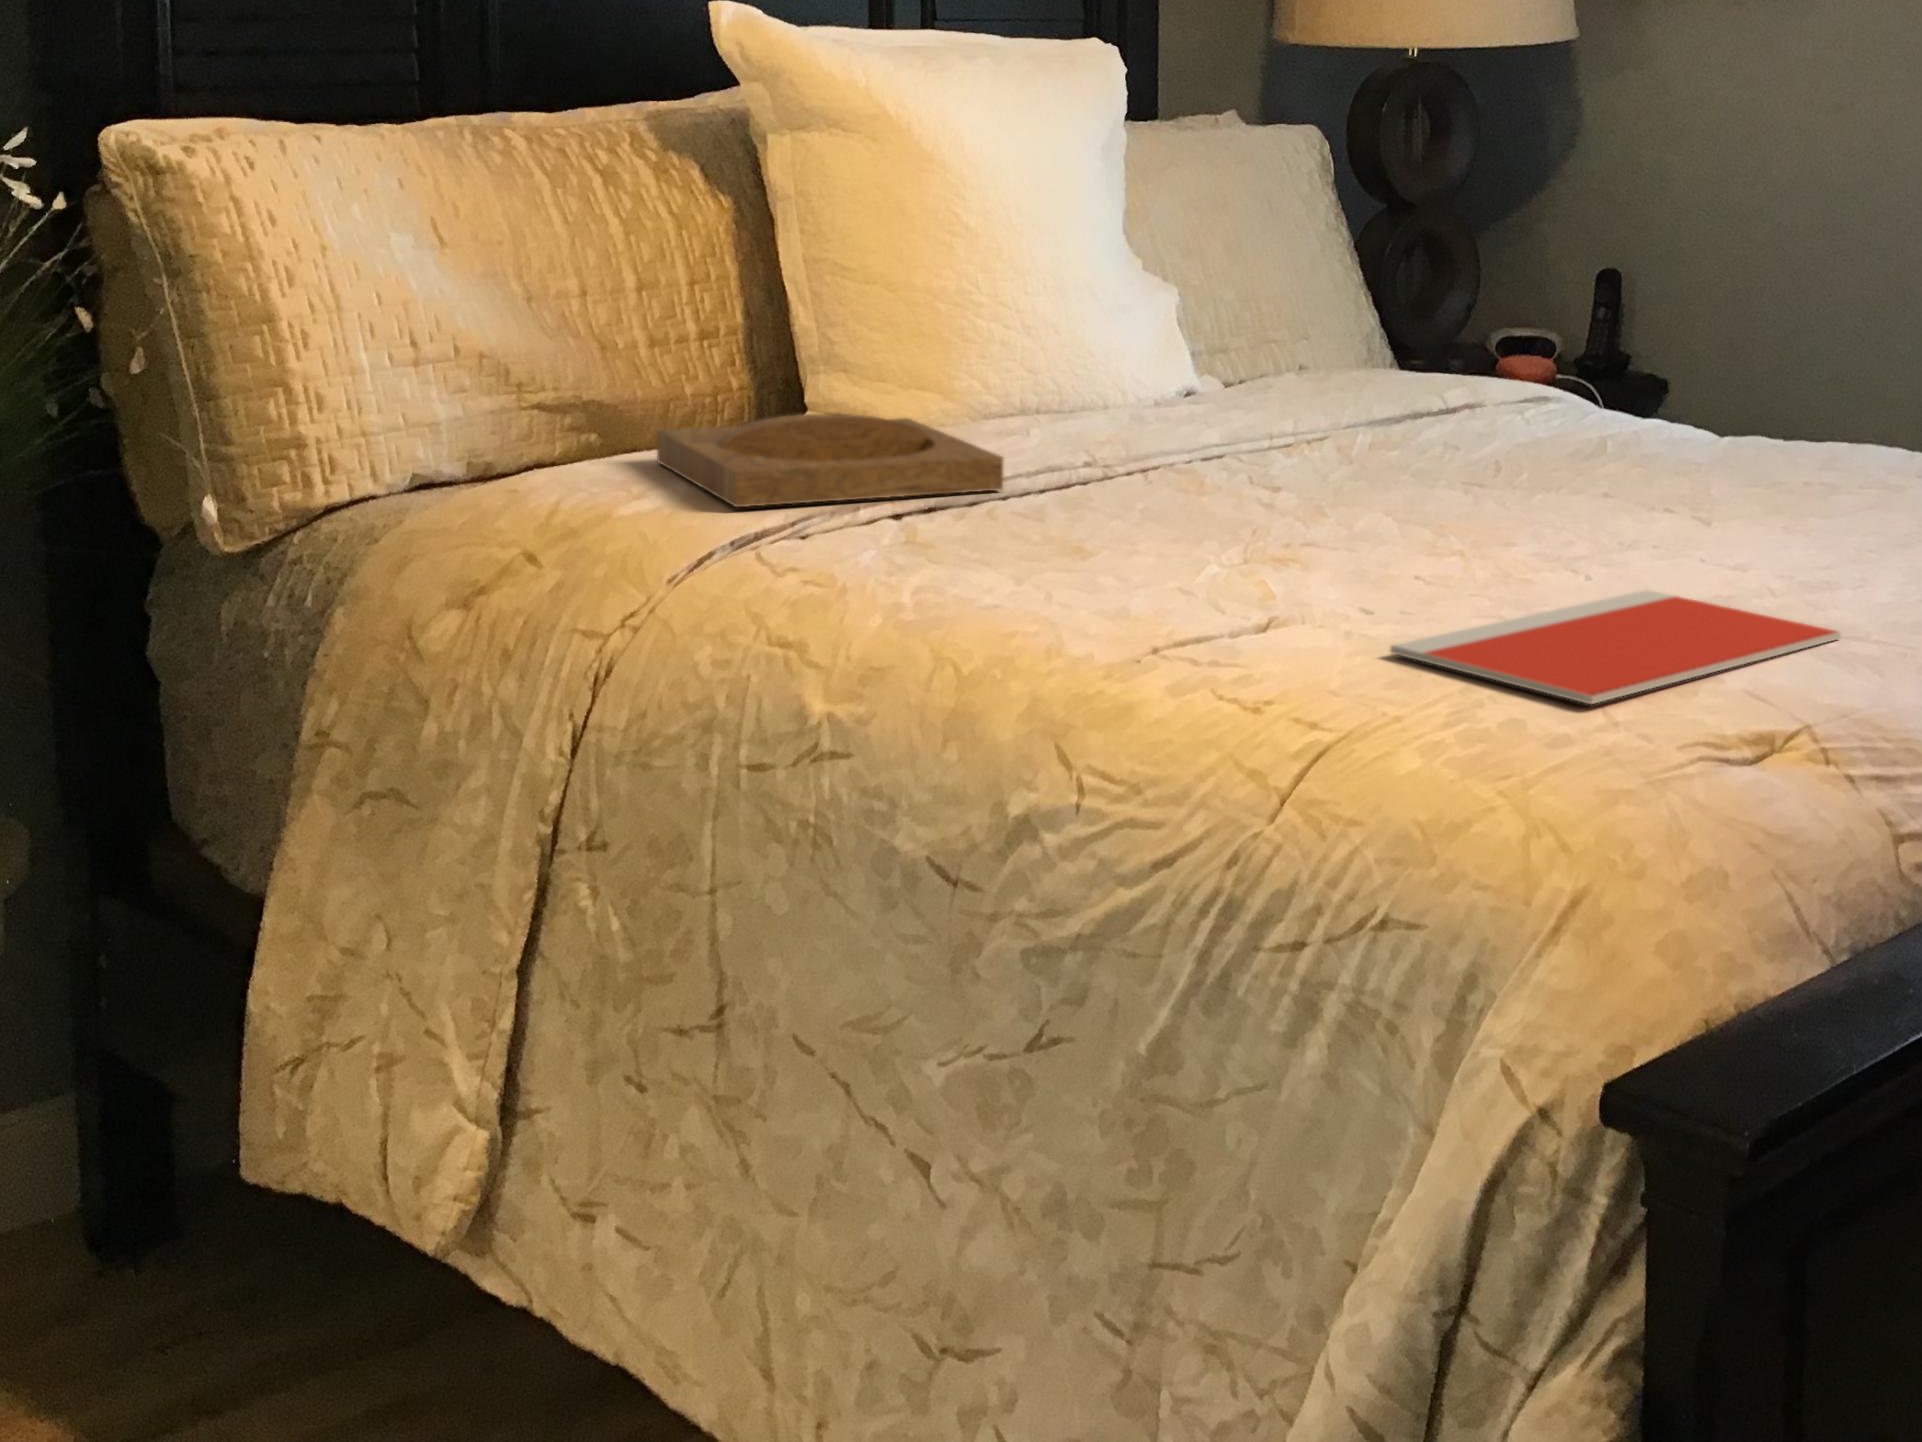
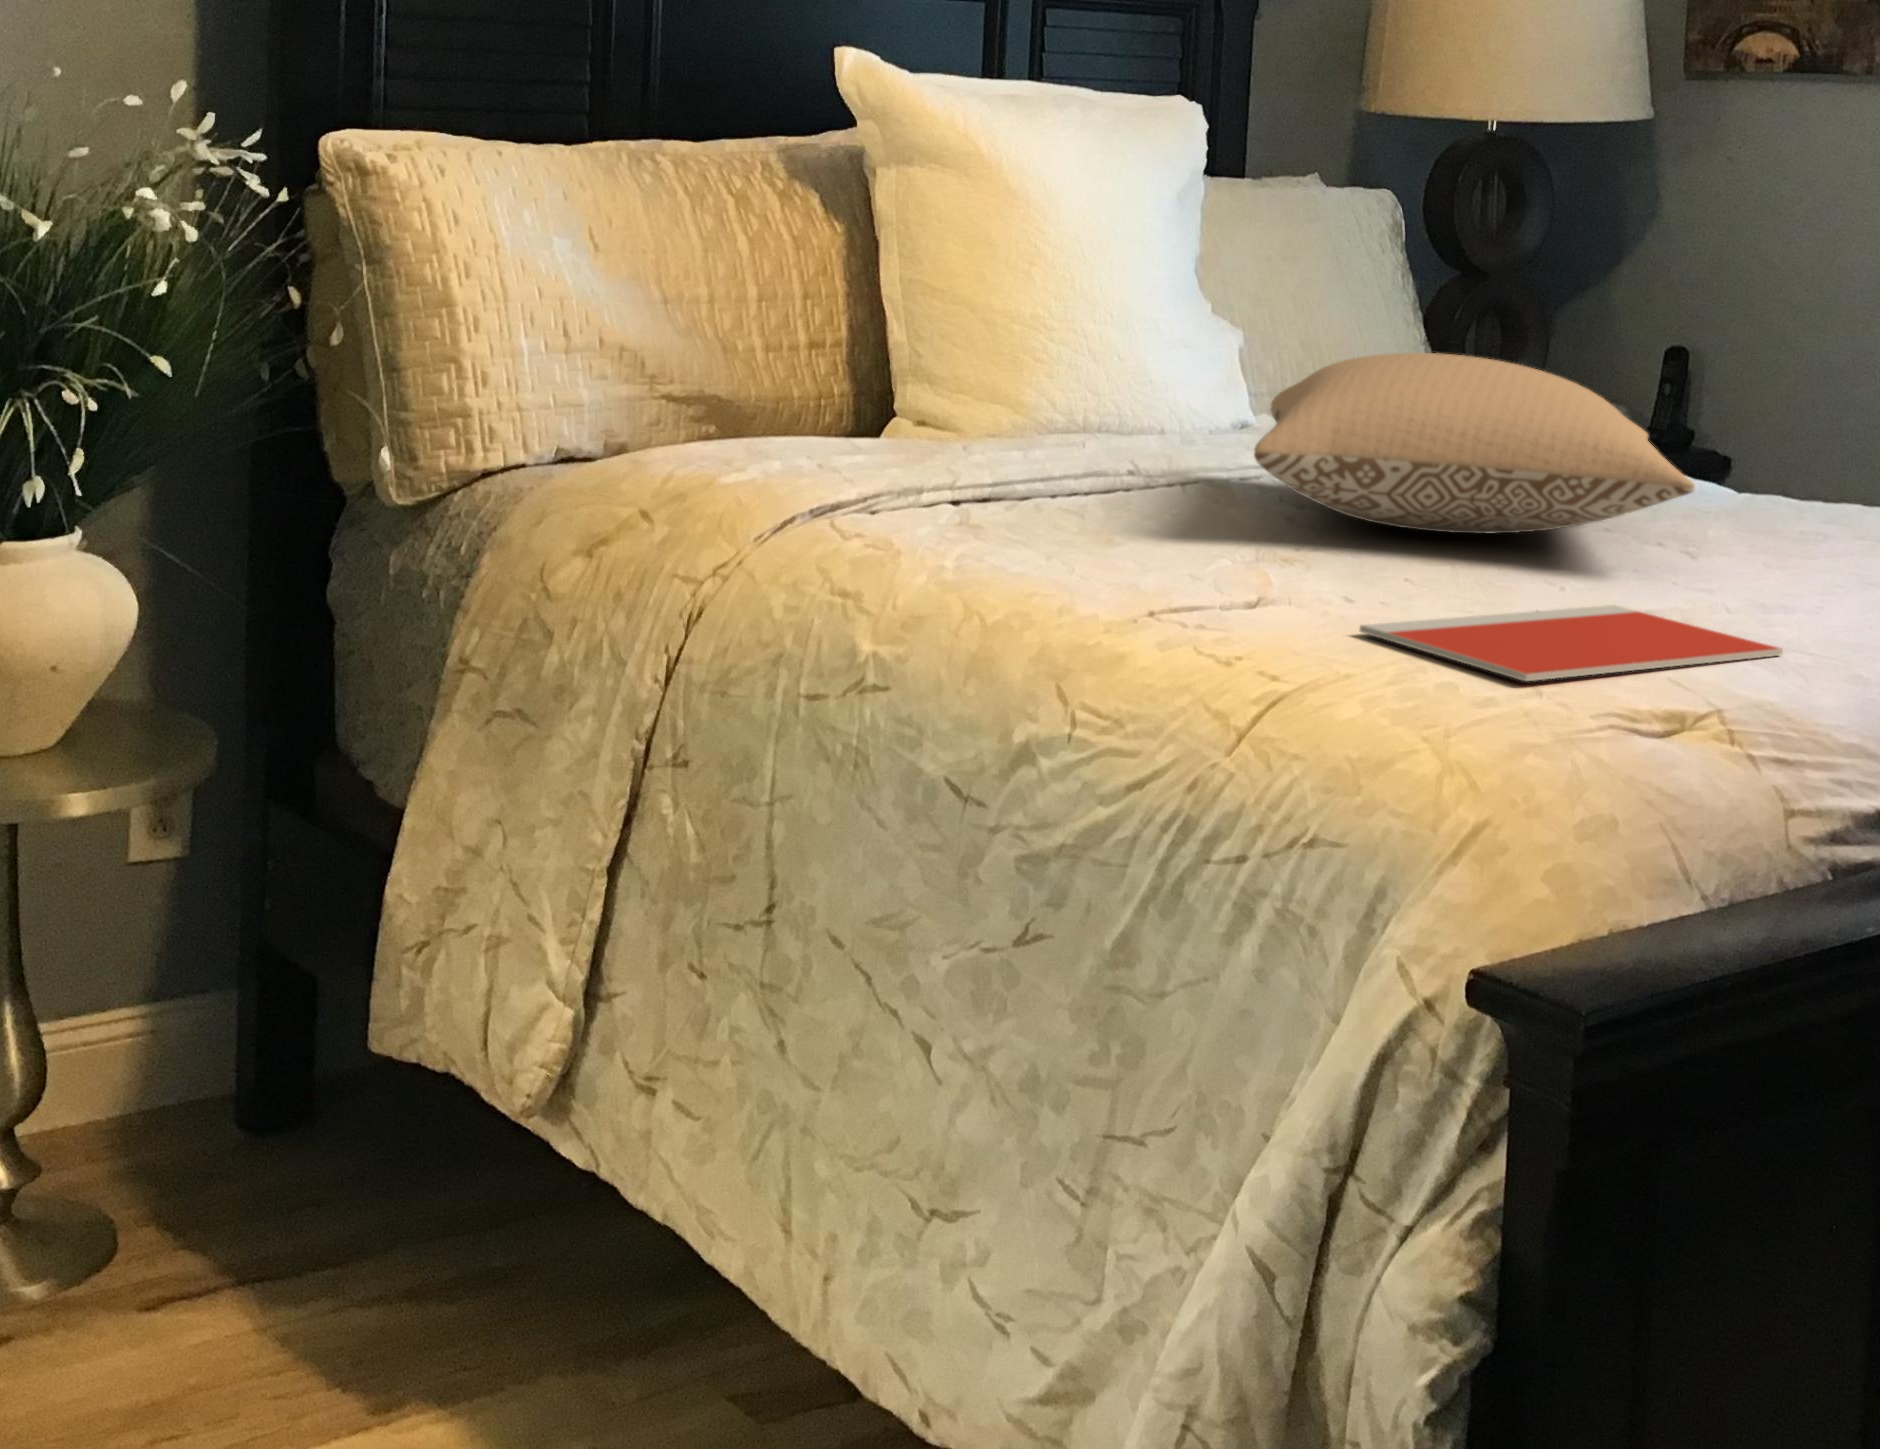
pillow: none [1234,315,1715,510] -> present [1254,353,1694,534]
tray: present [657,414,1003,507] -> none [758,415,1055,490]

